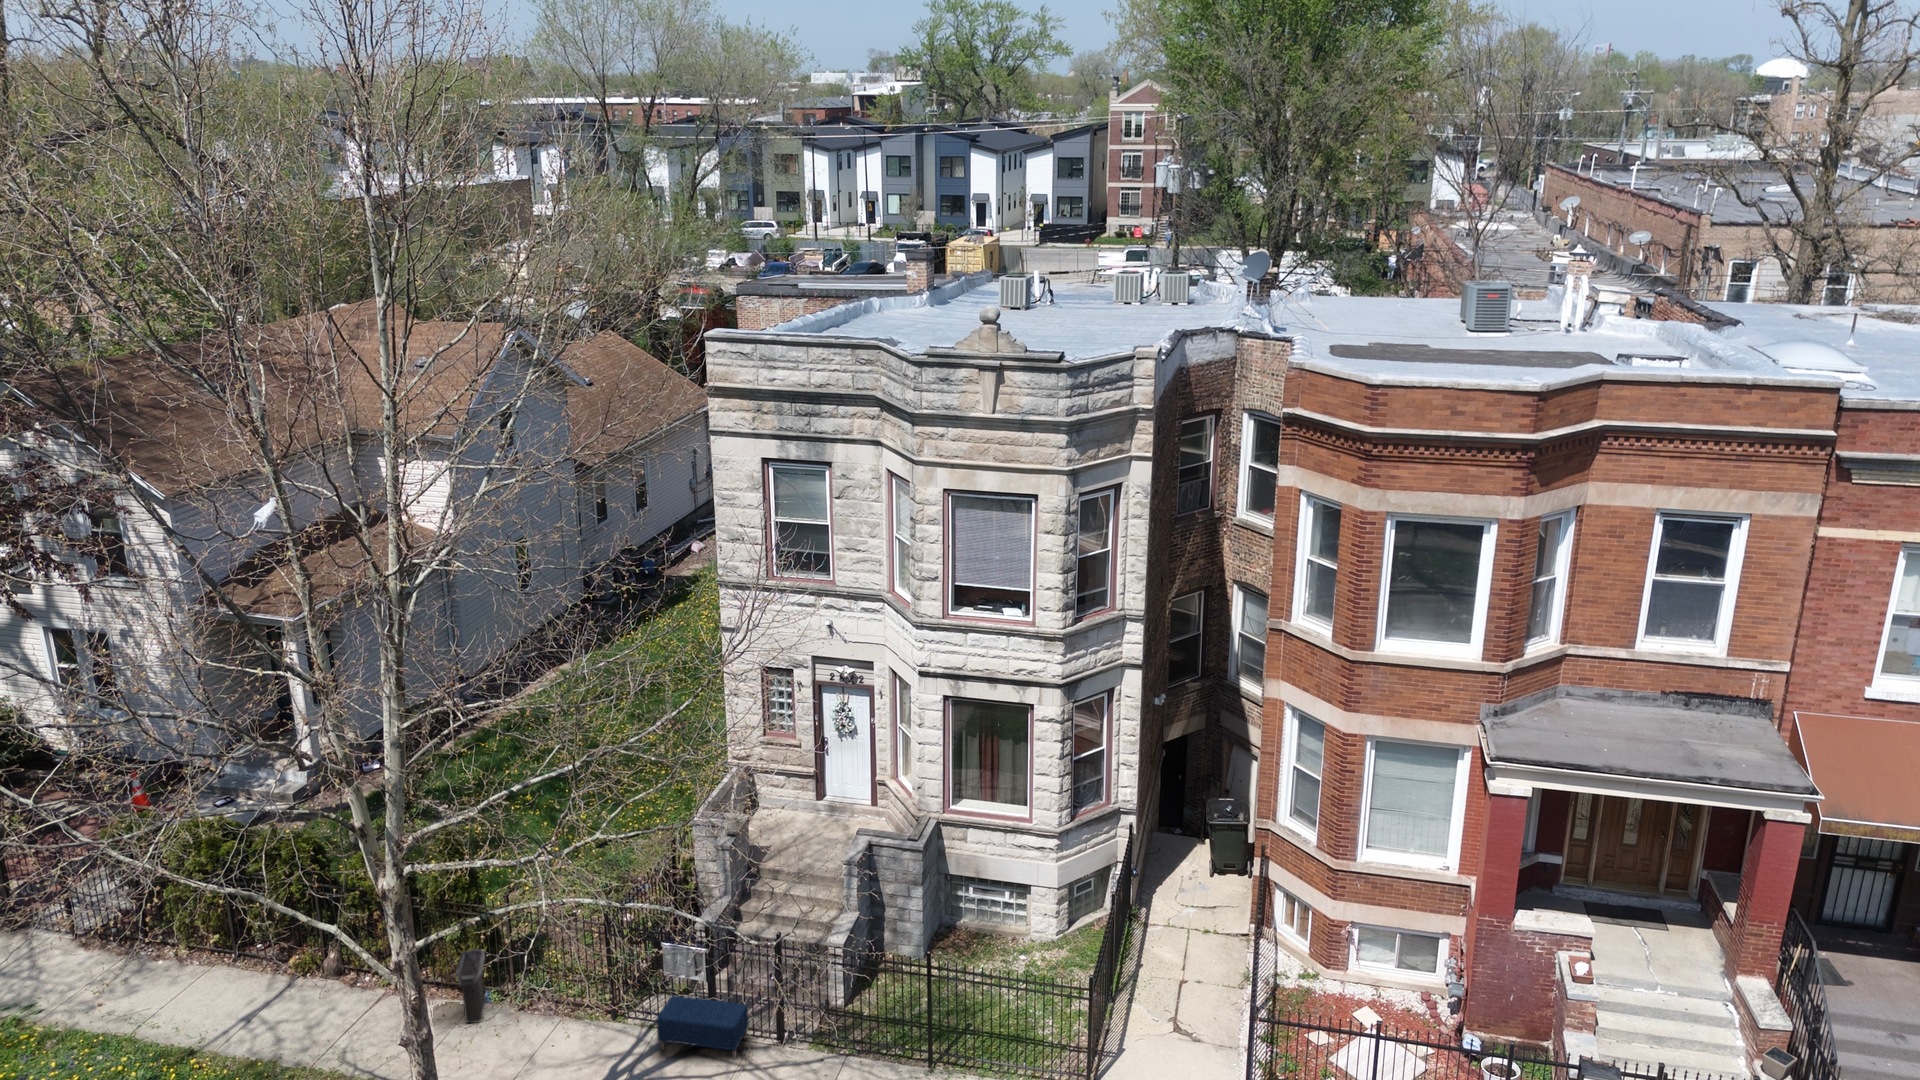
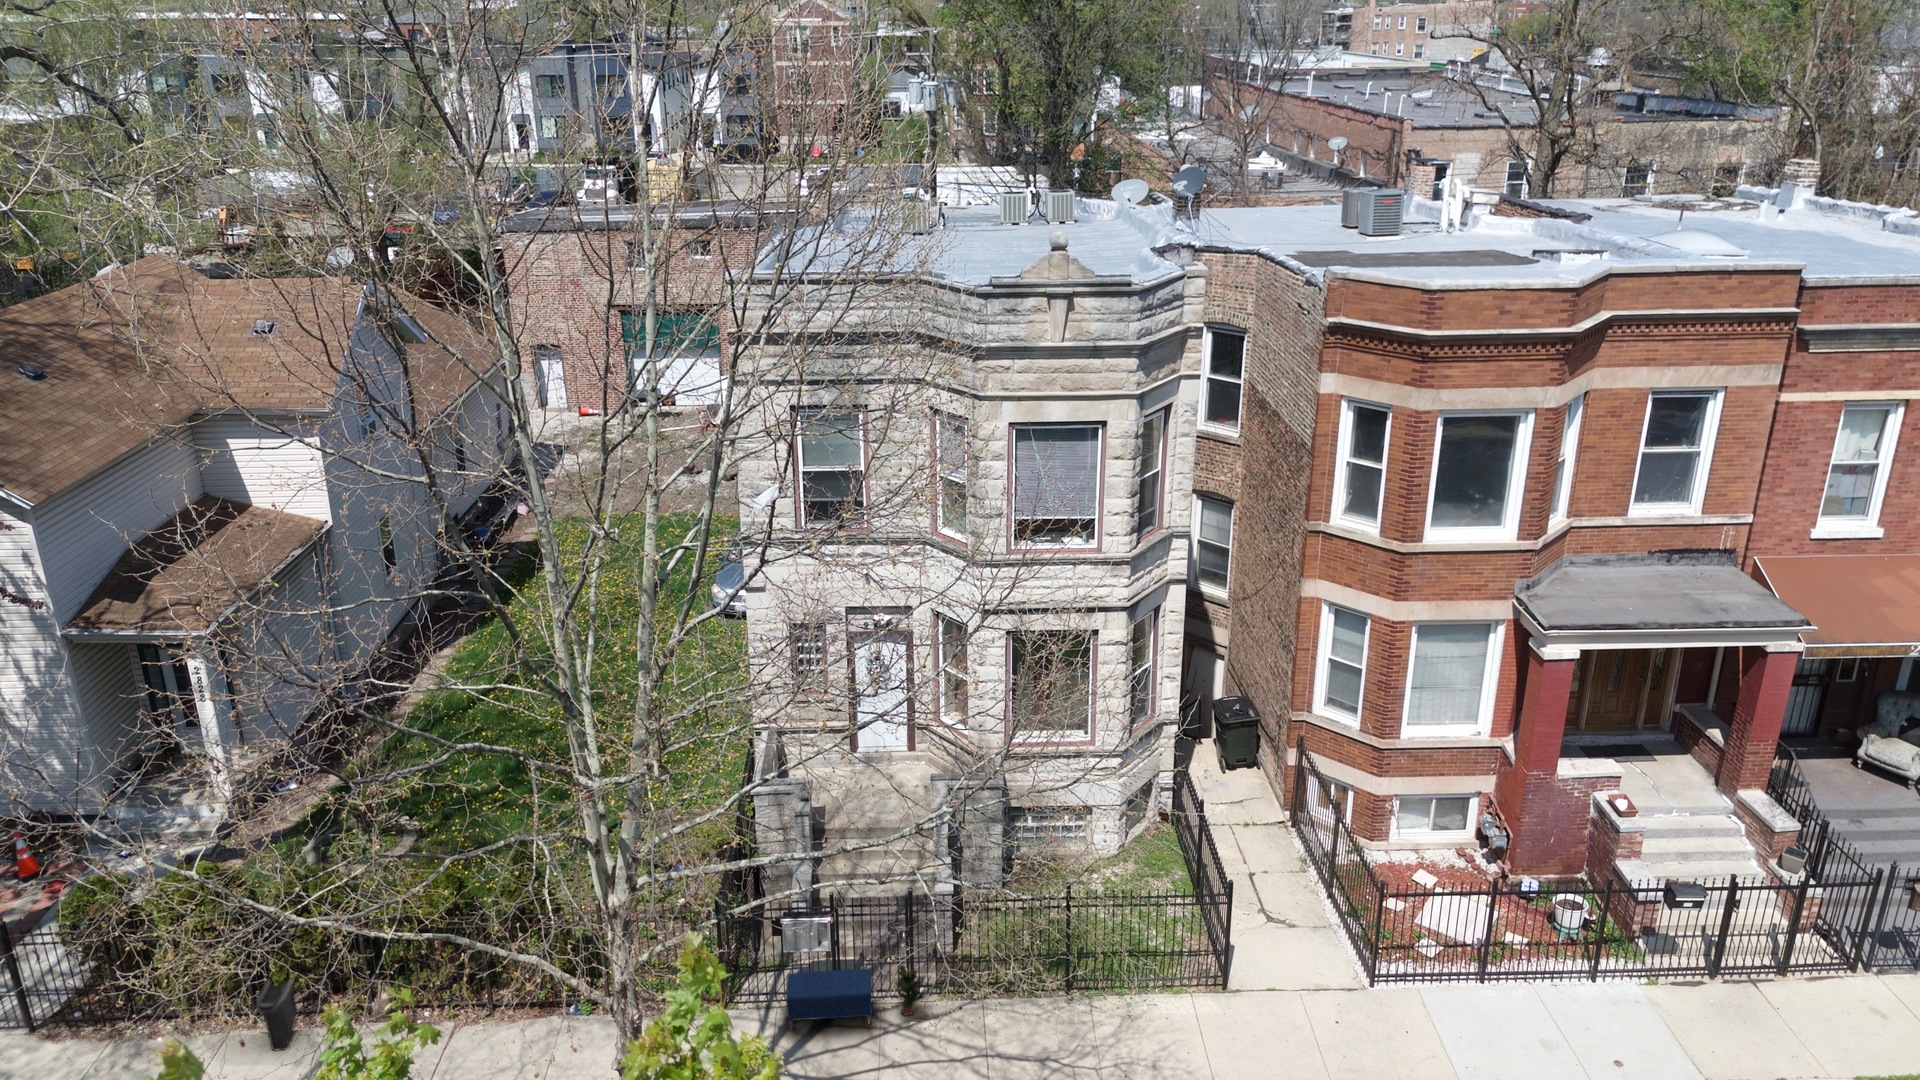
trash can: present [456,949,486,1024] -> present [256,978,297,1051]
potted plant: none [758,1006,790,1058] -> present [894,965,923,1016]

